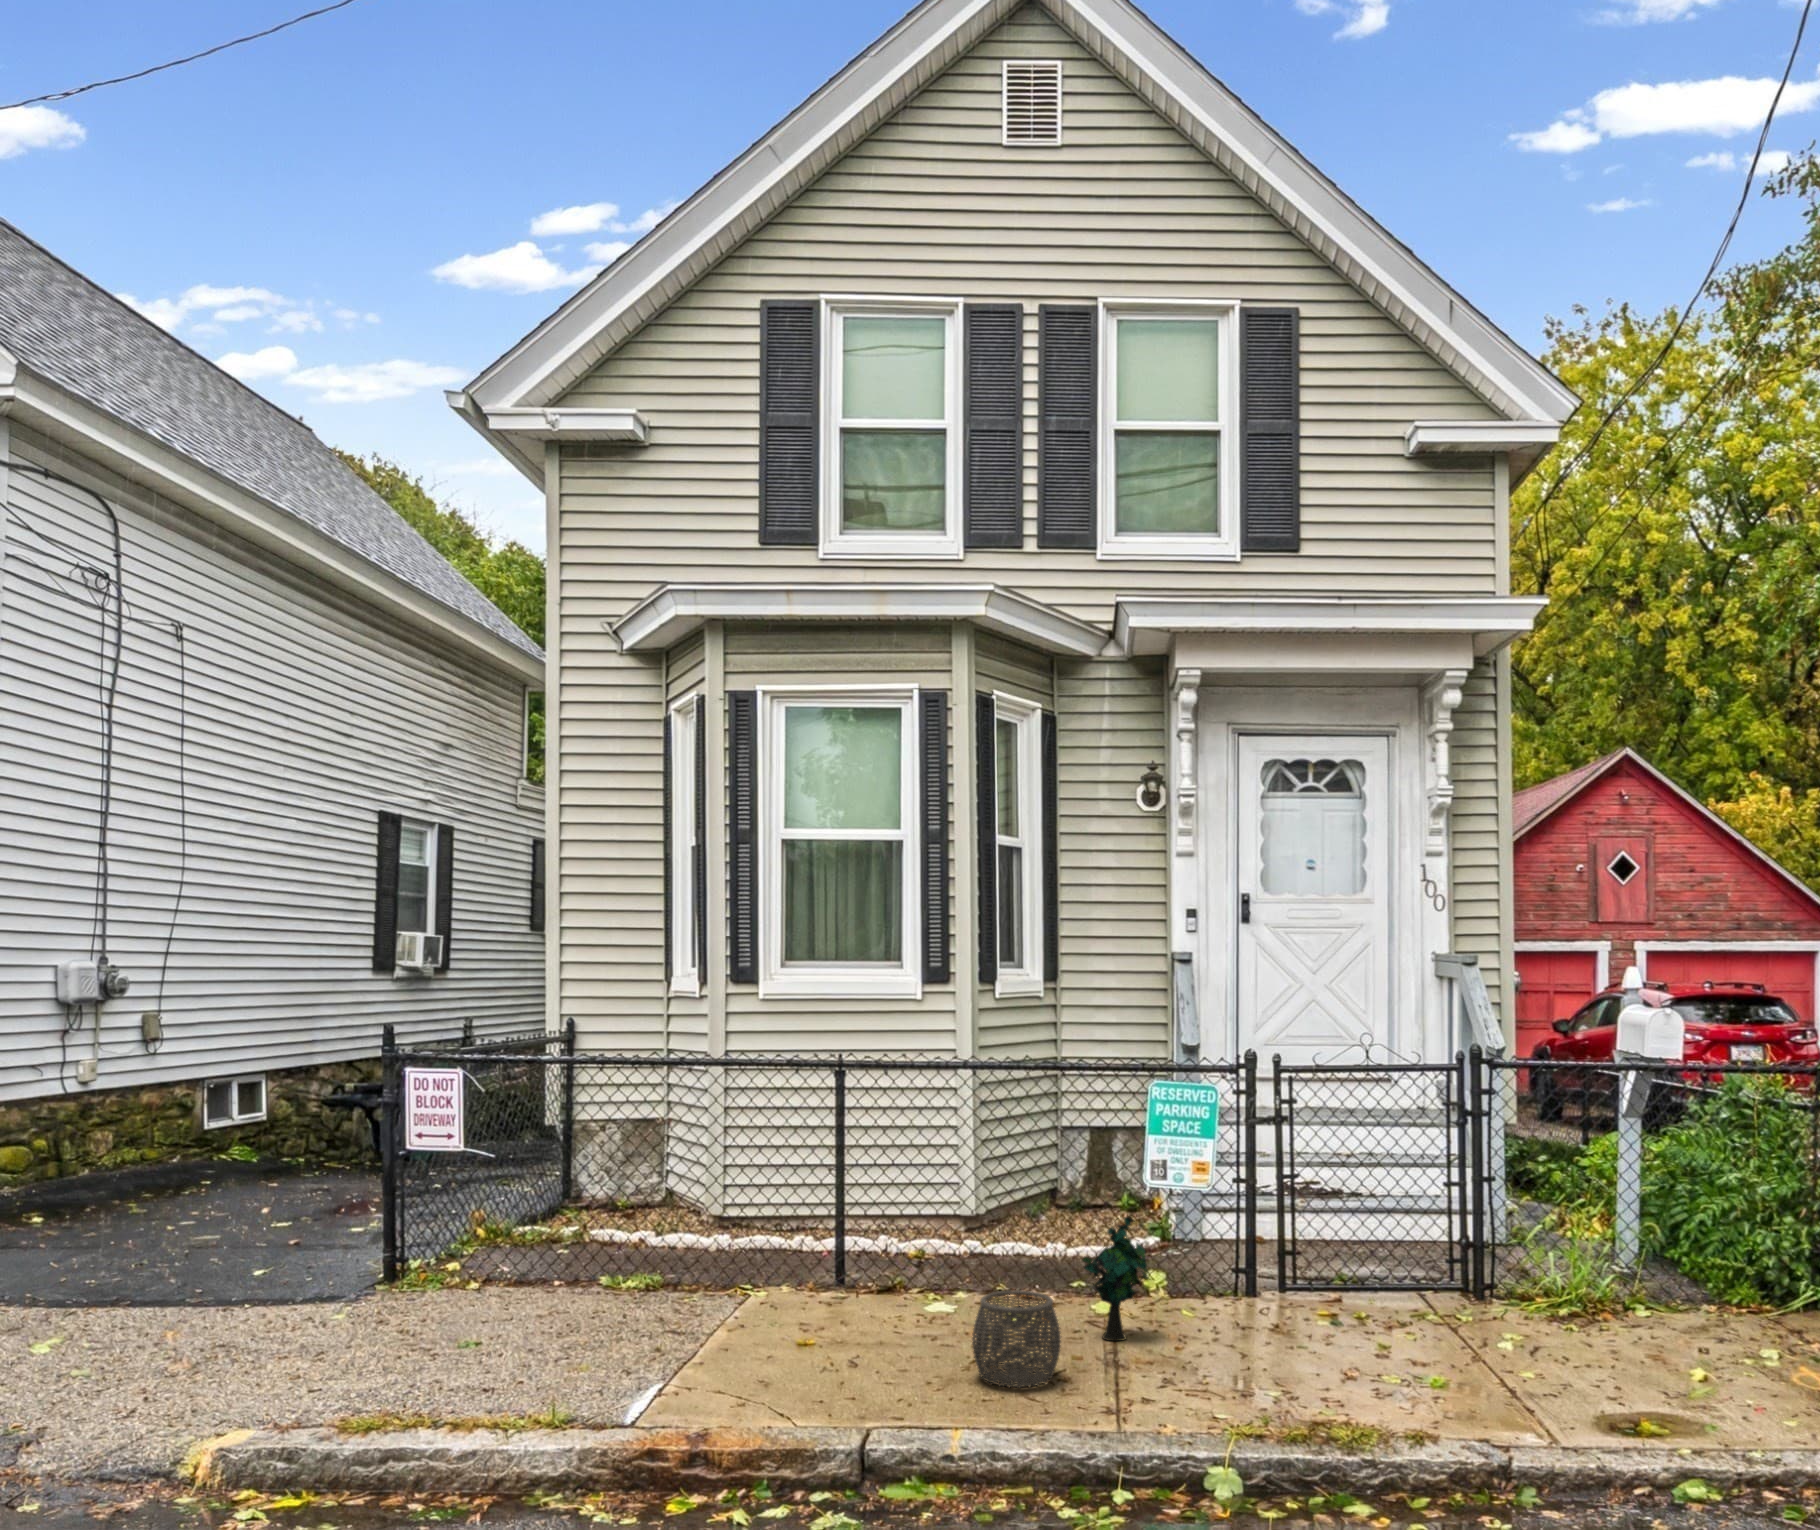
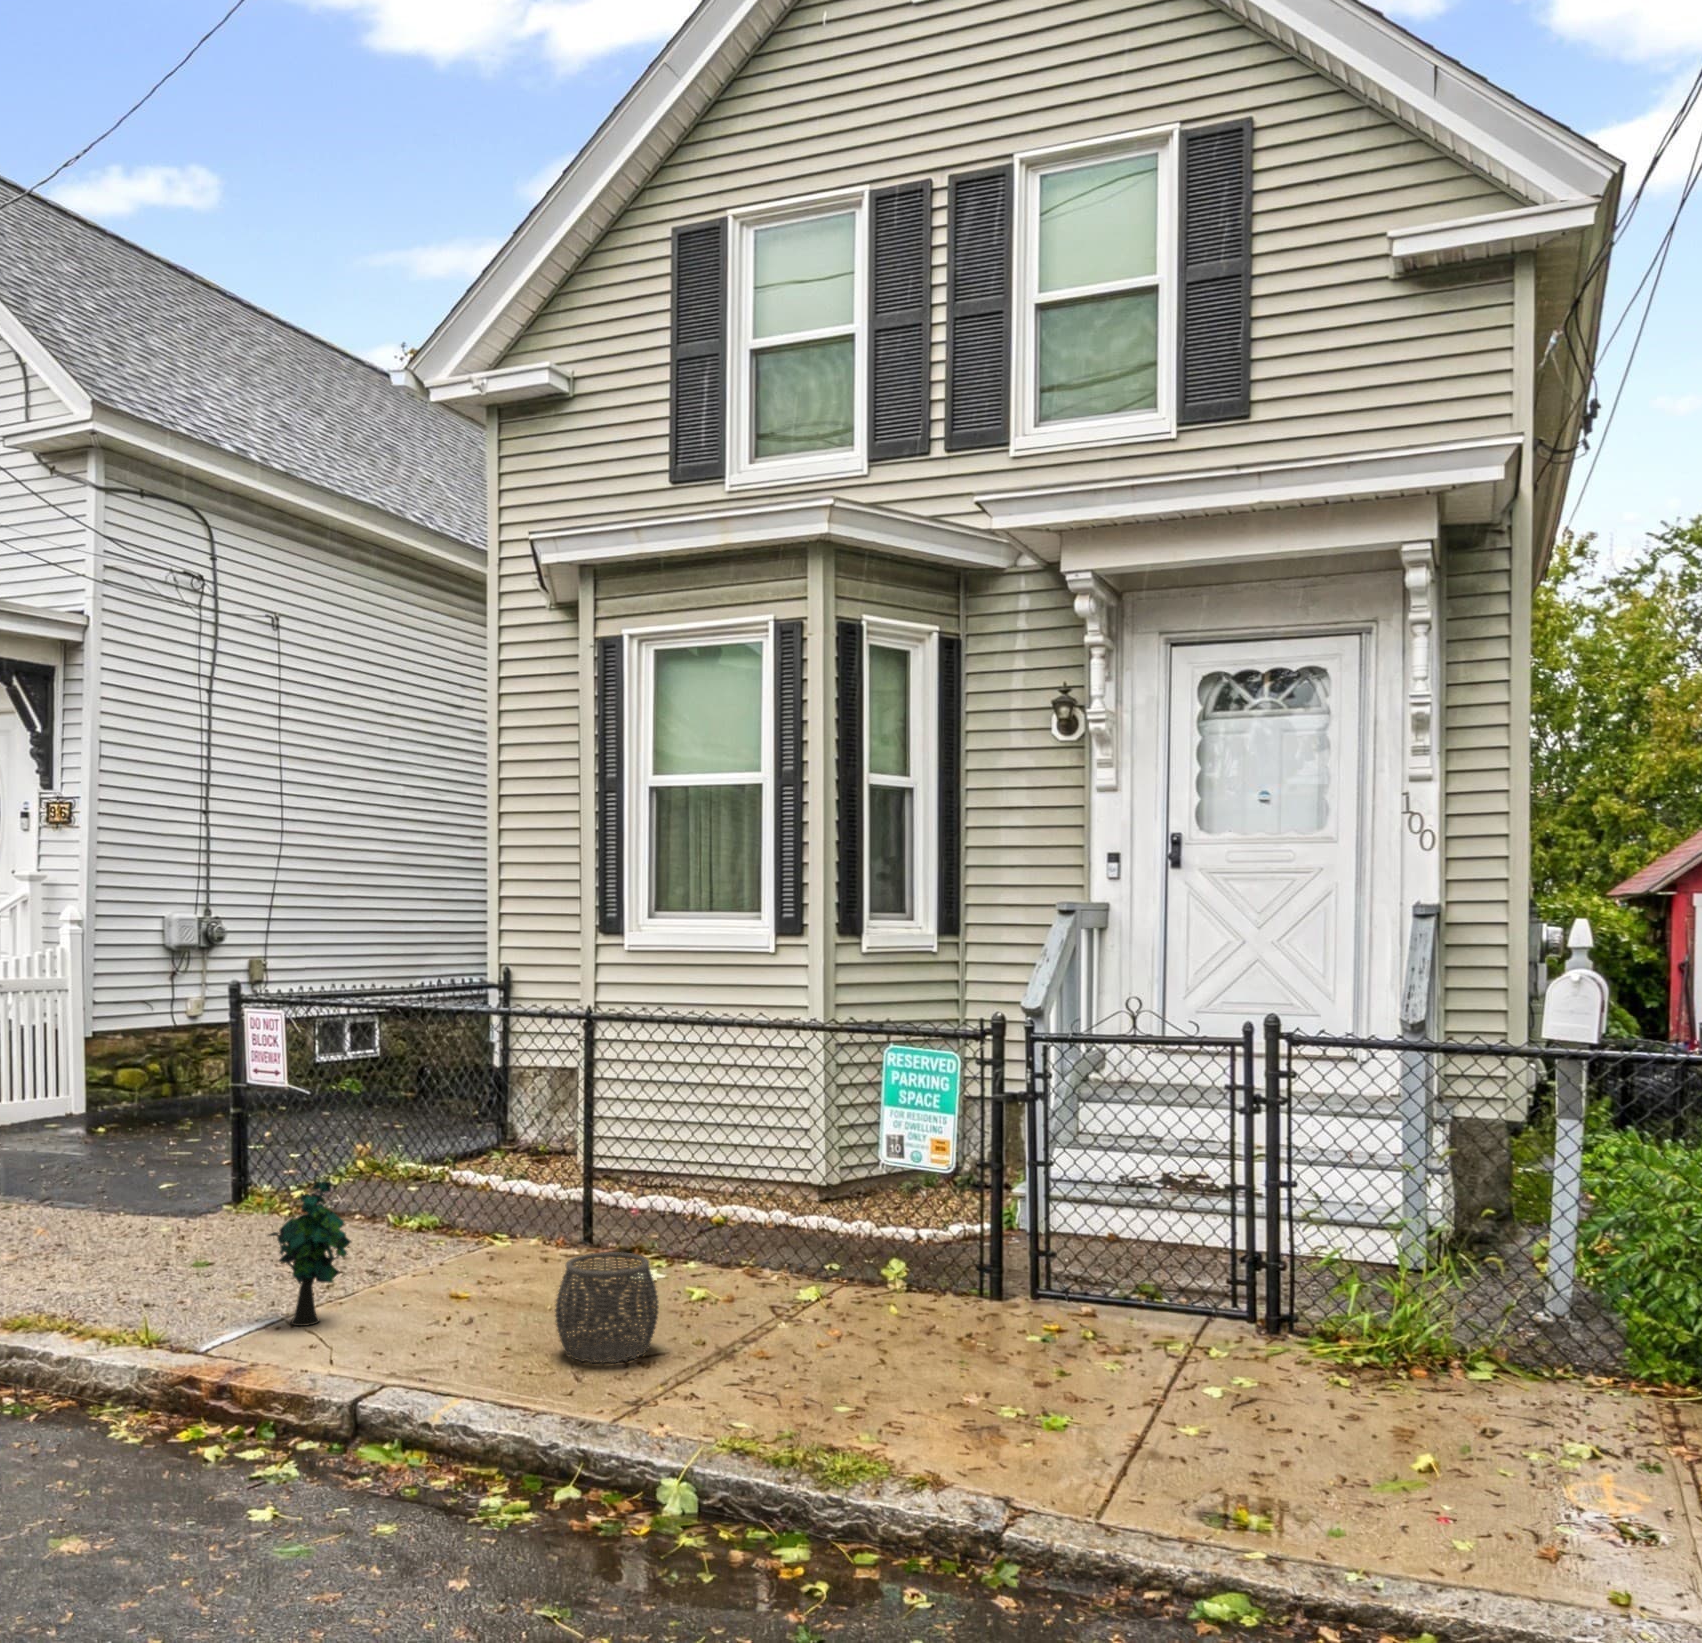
decorative plant: present [1082,1216,1148,1341] -> present [269,1182,351,1326]

